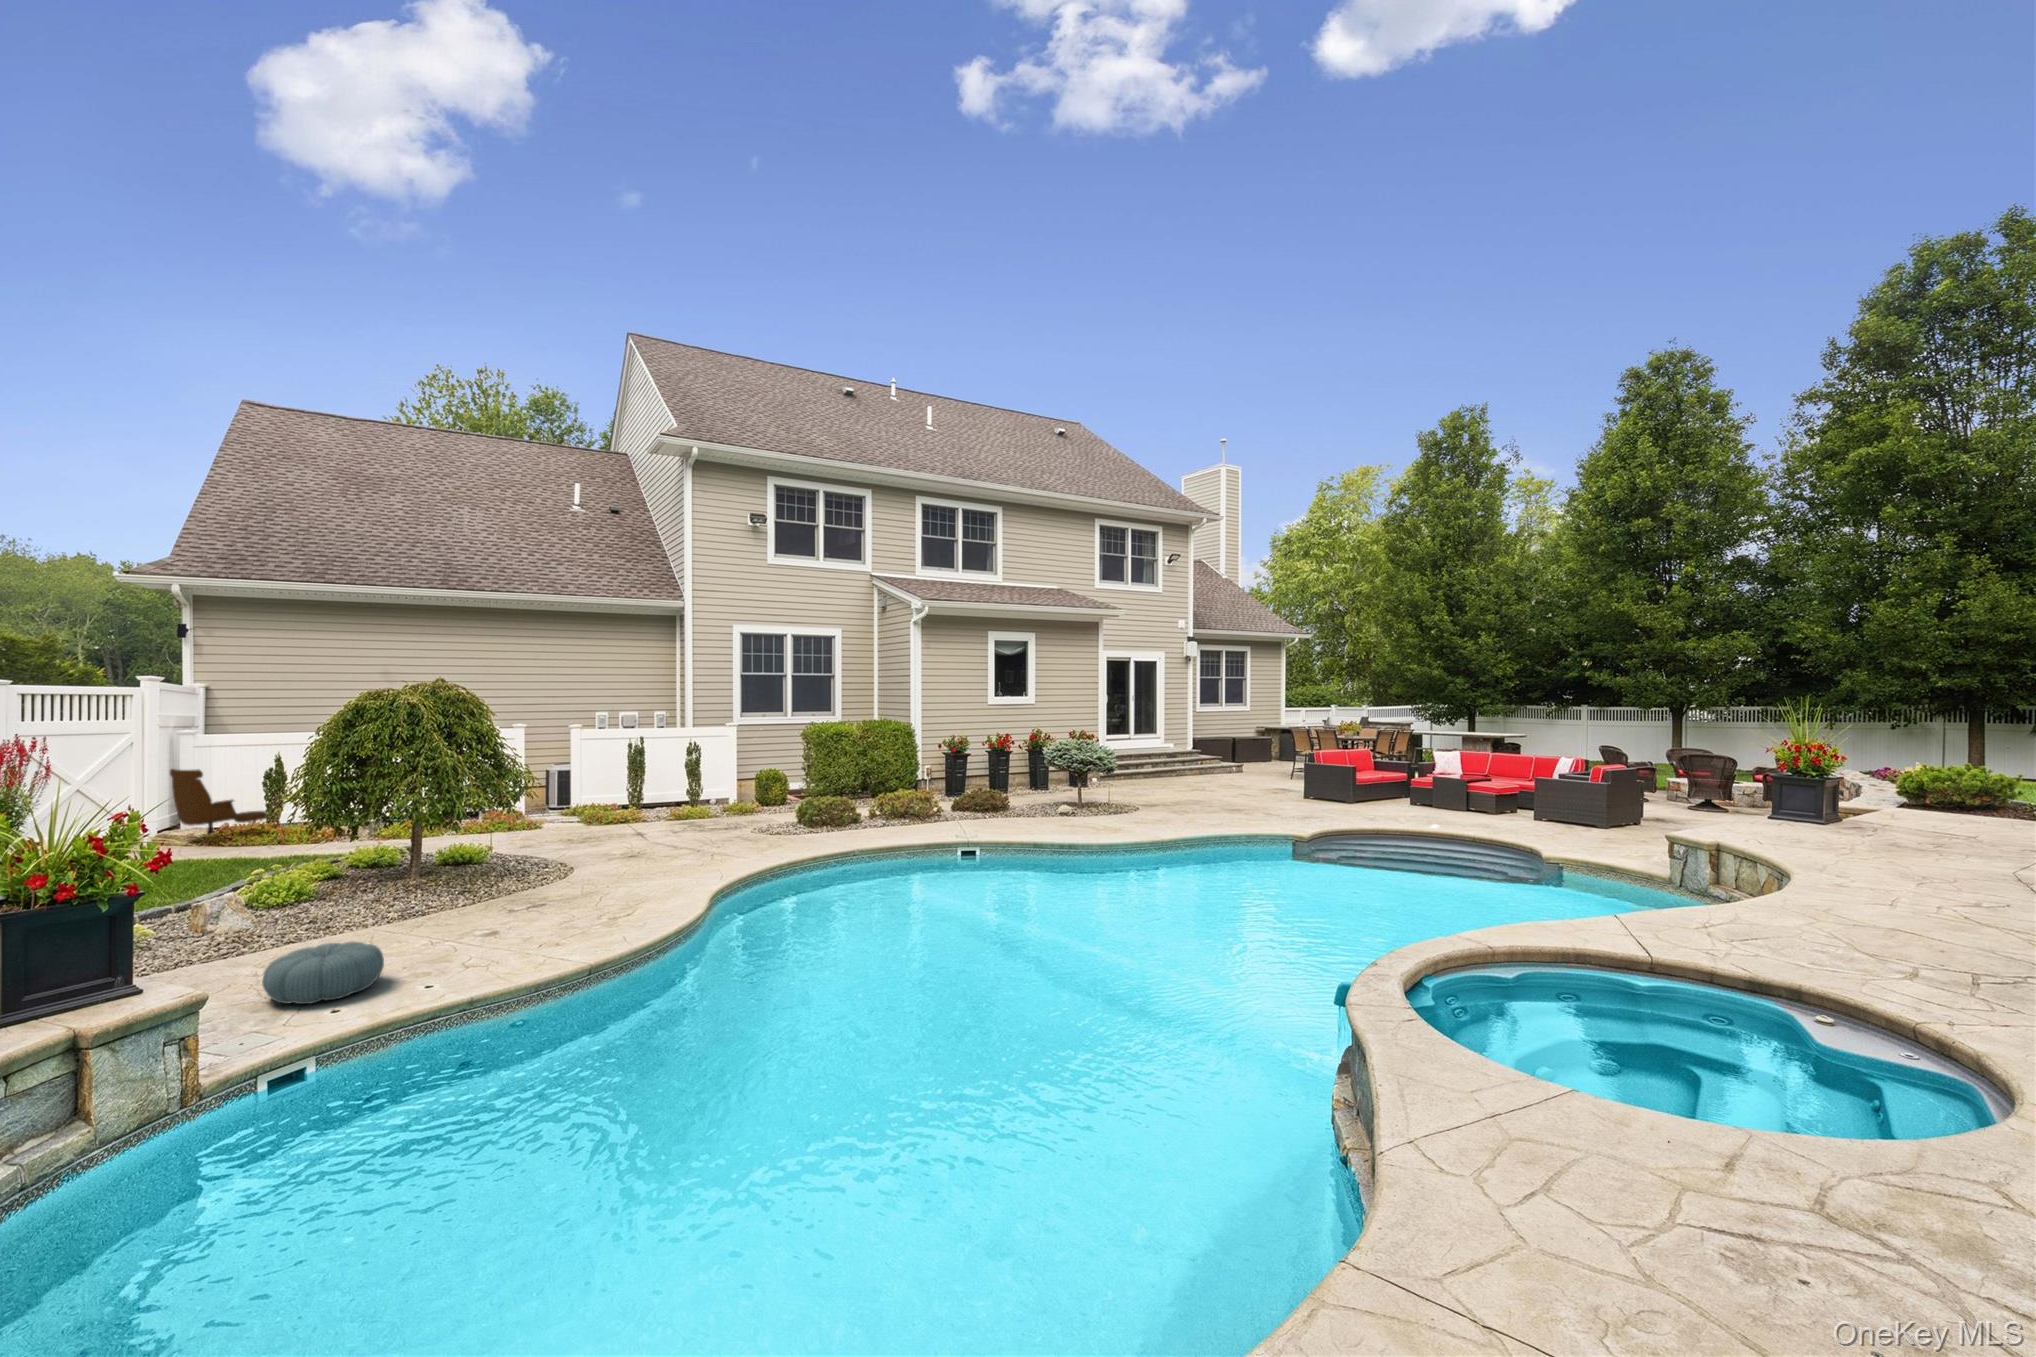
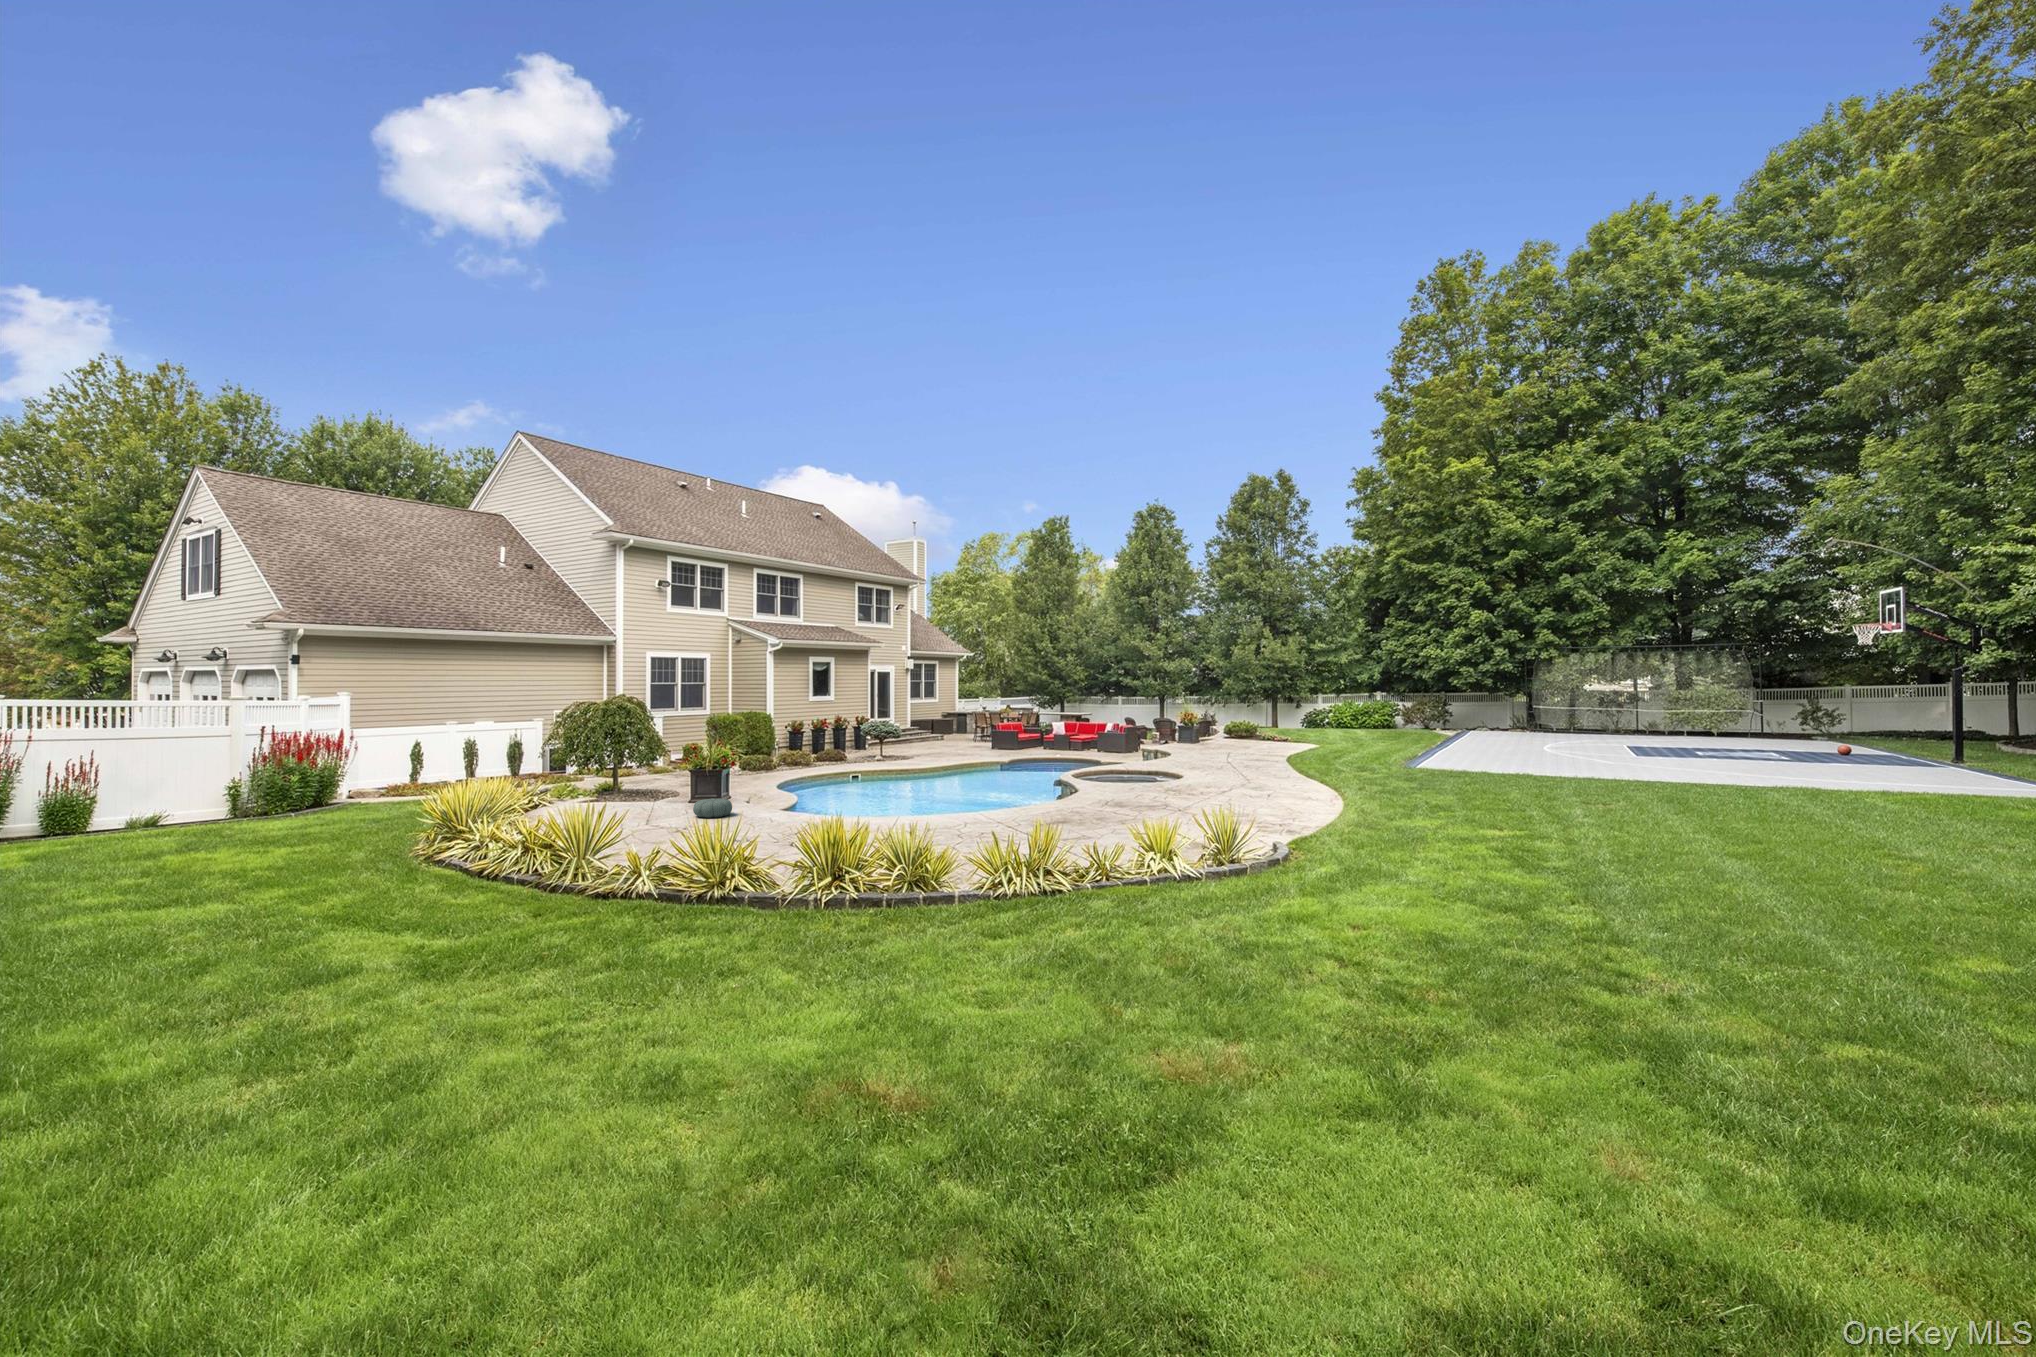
lounge chair: present [170,769,267,840] -> none [355,753,398,801]

